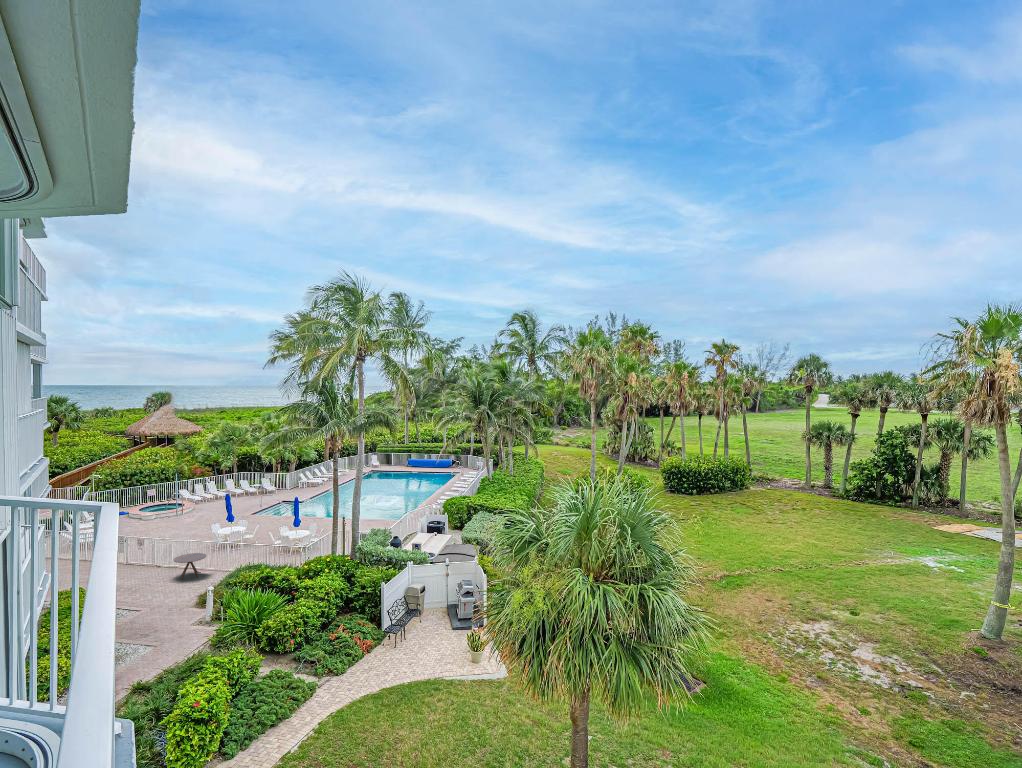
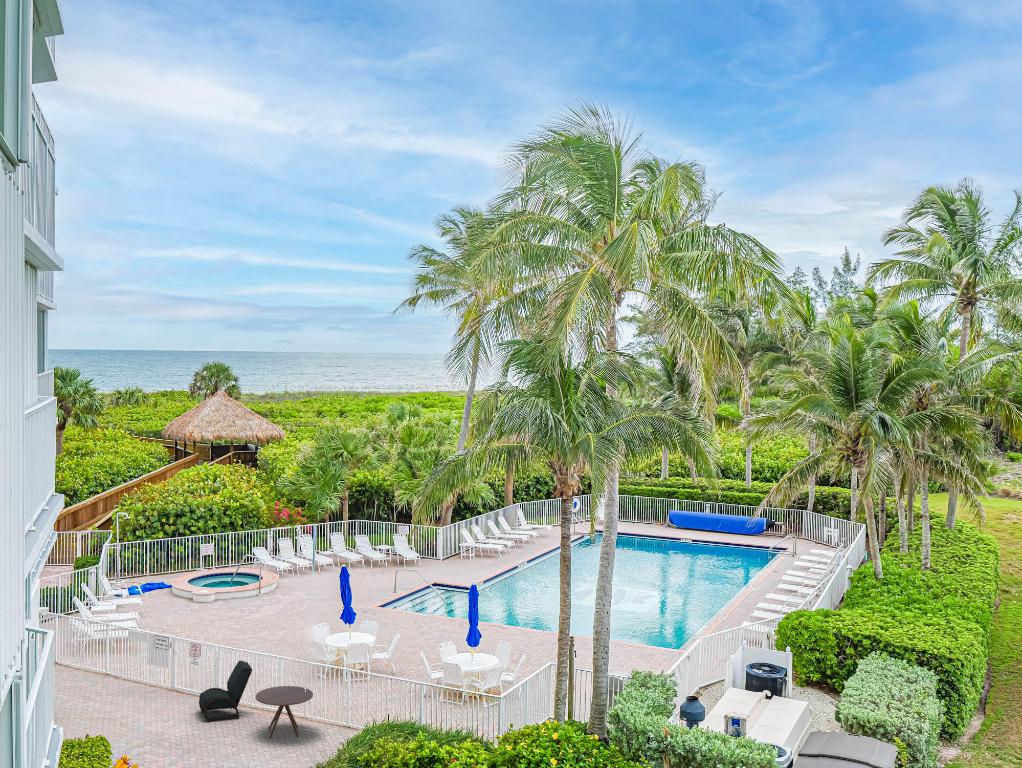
lounge chair: none [141,544,172,577] -> present [199,661,252,722]

